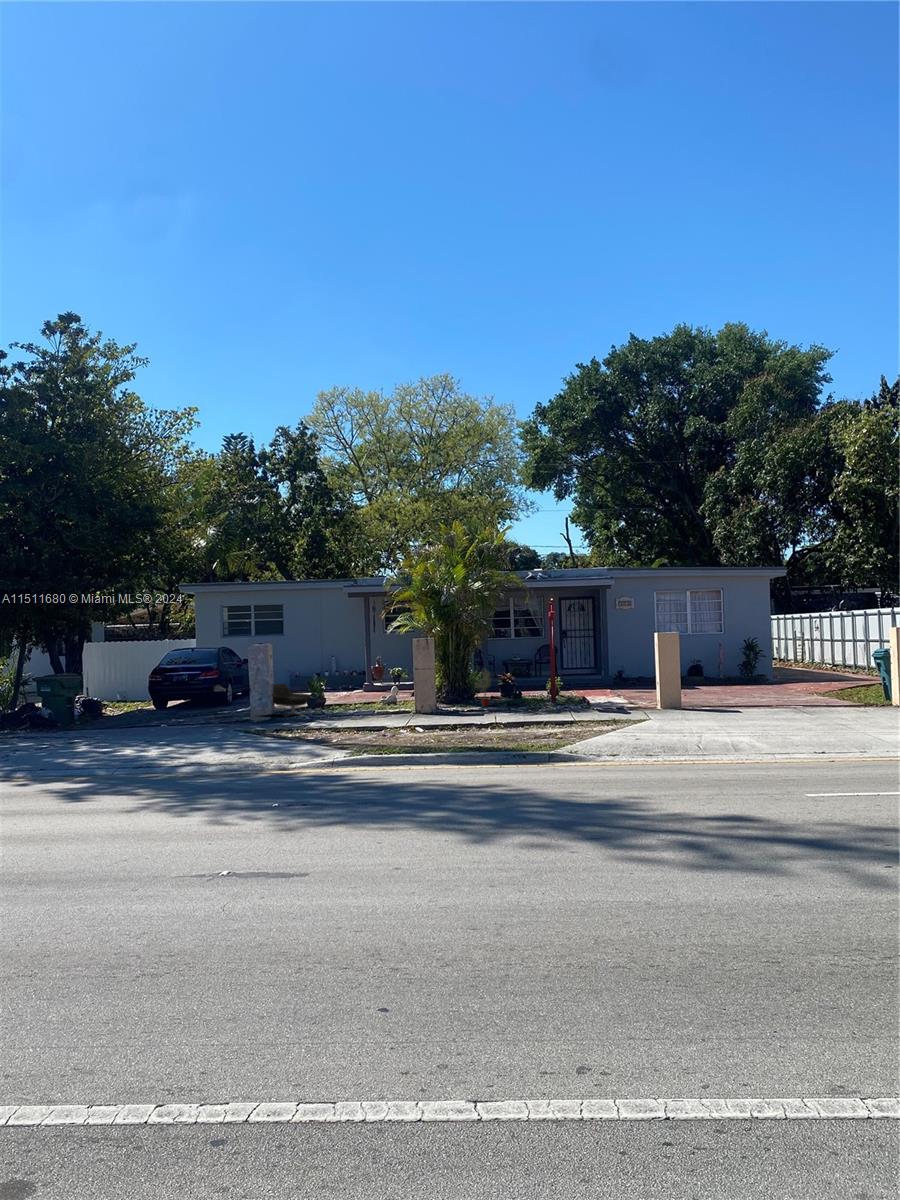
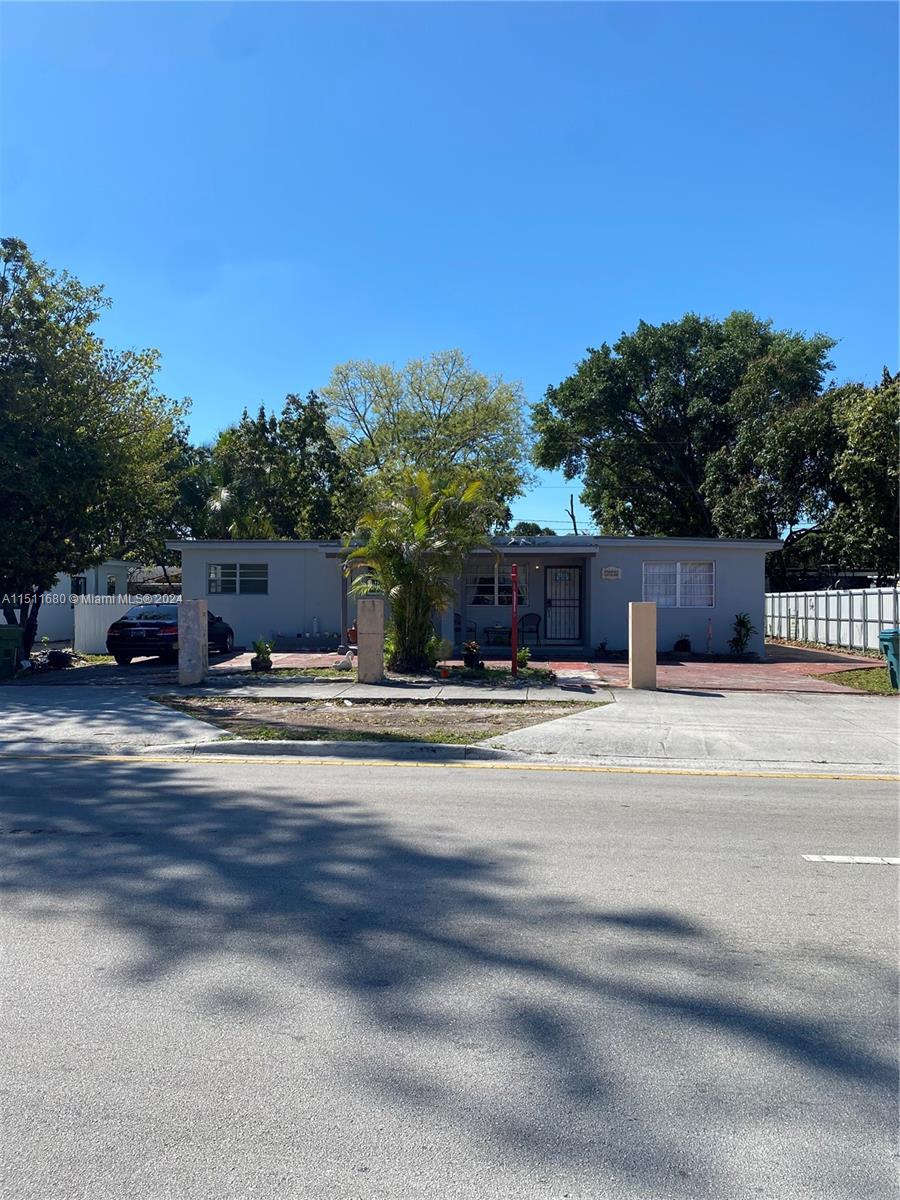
lounge chair: present [273,684,311,716] -> none [205,645,252,681]

